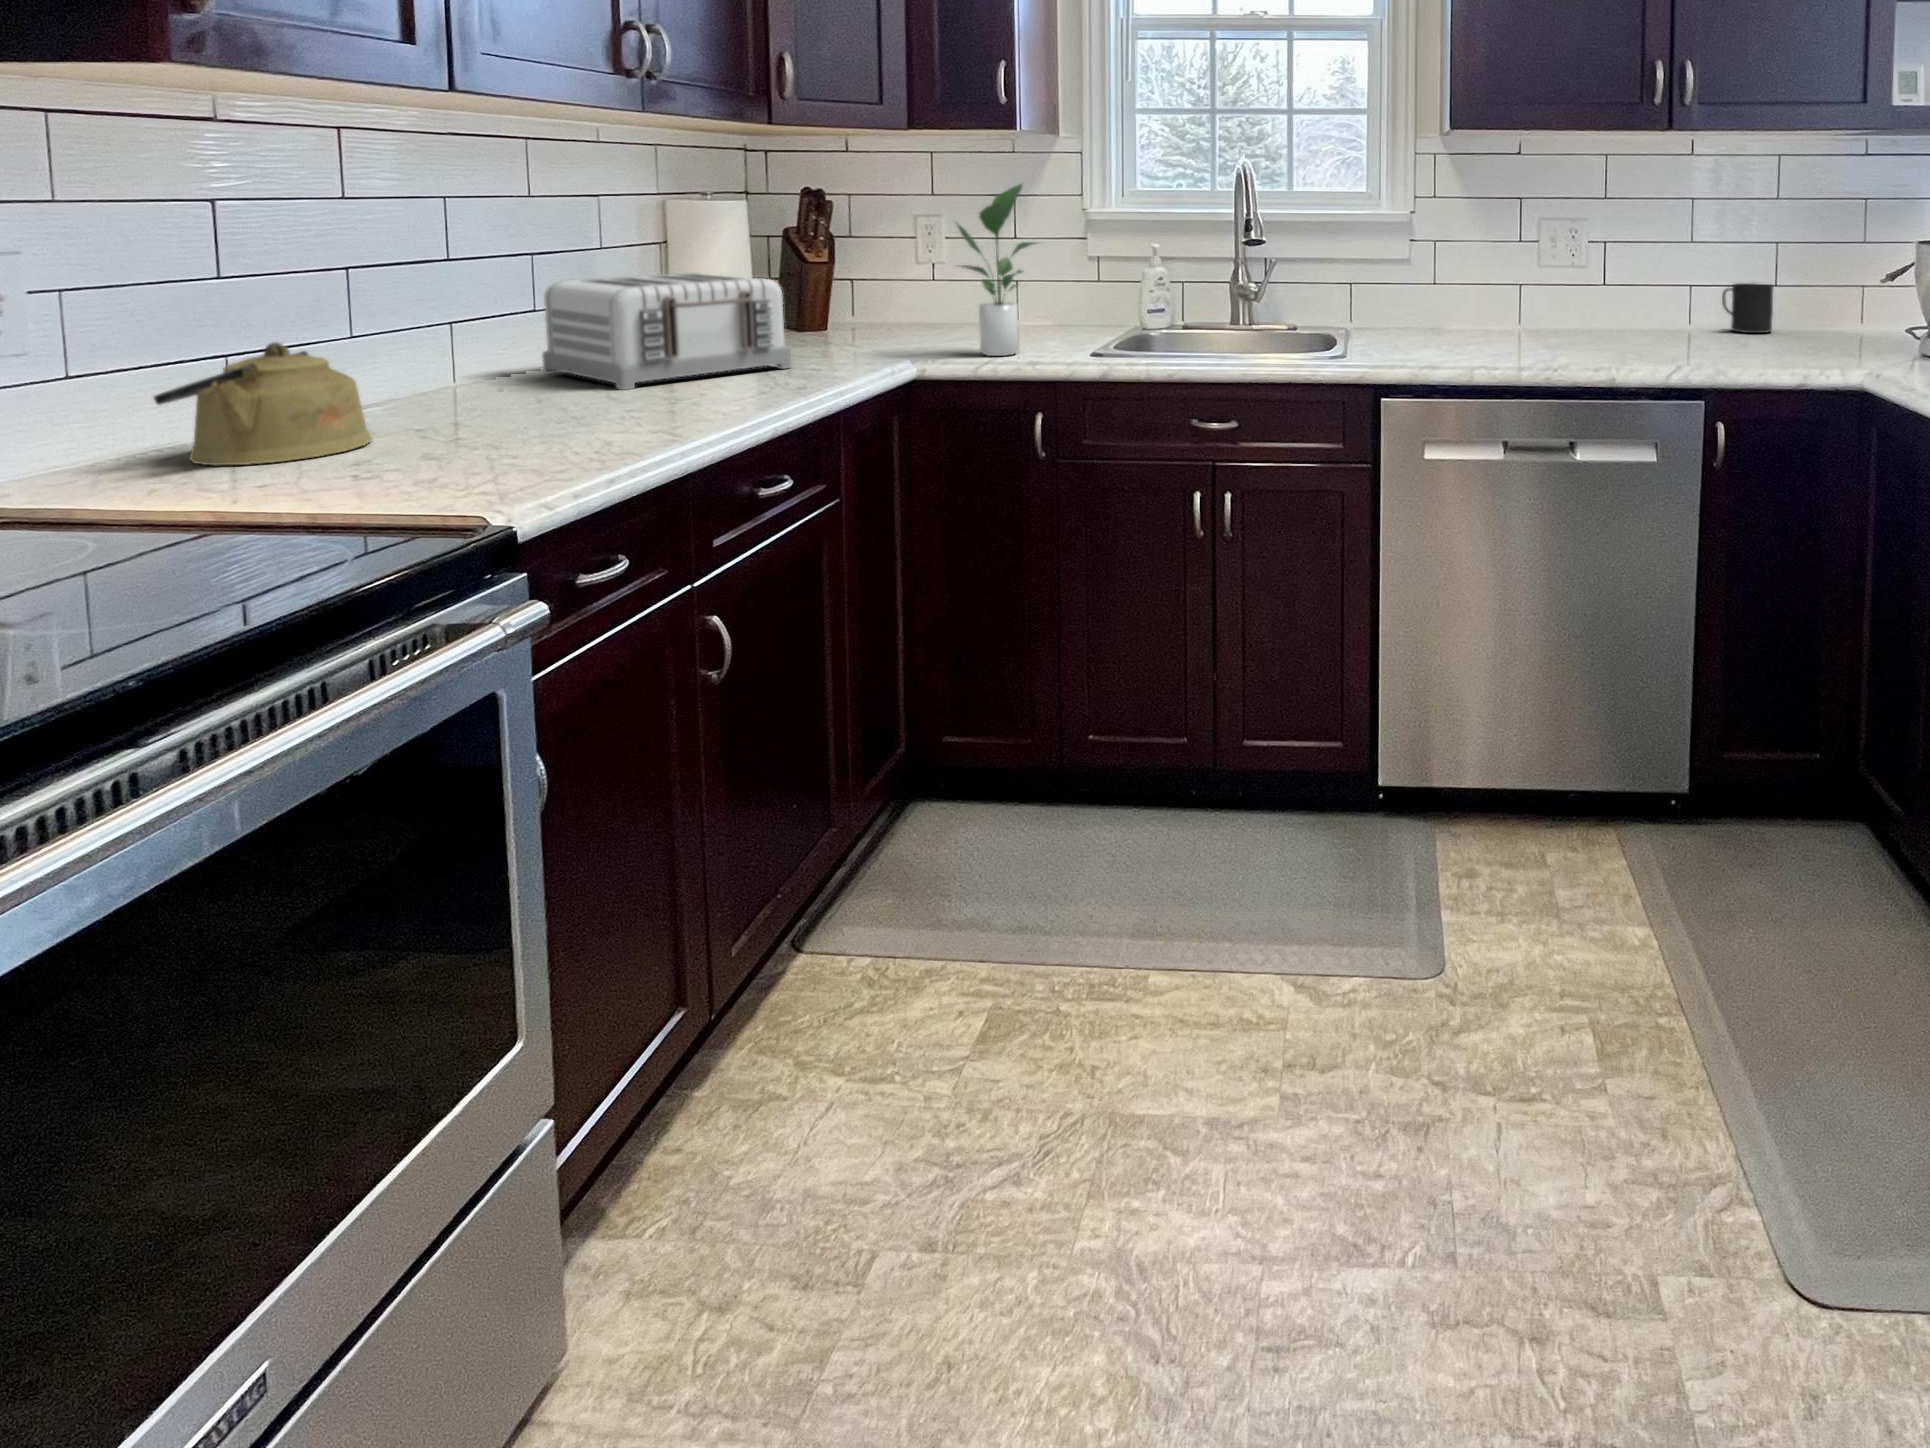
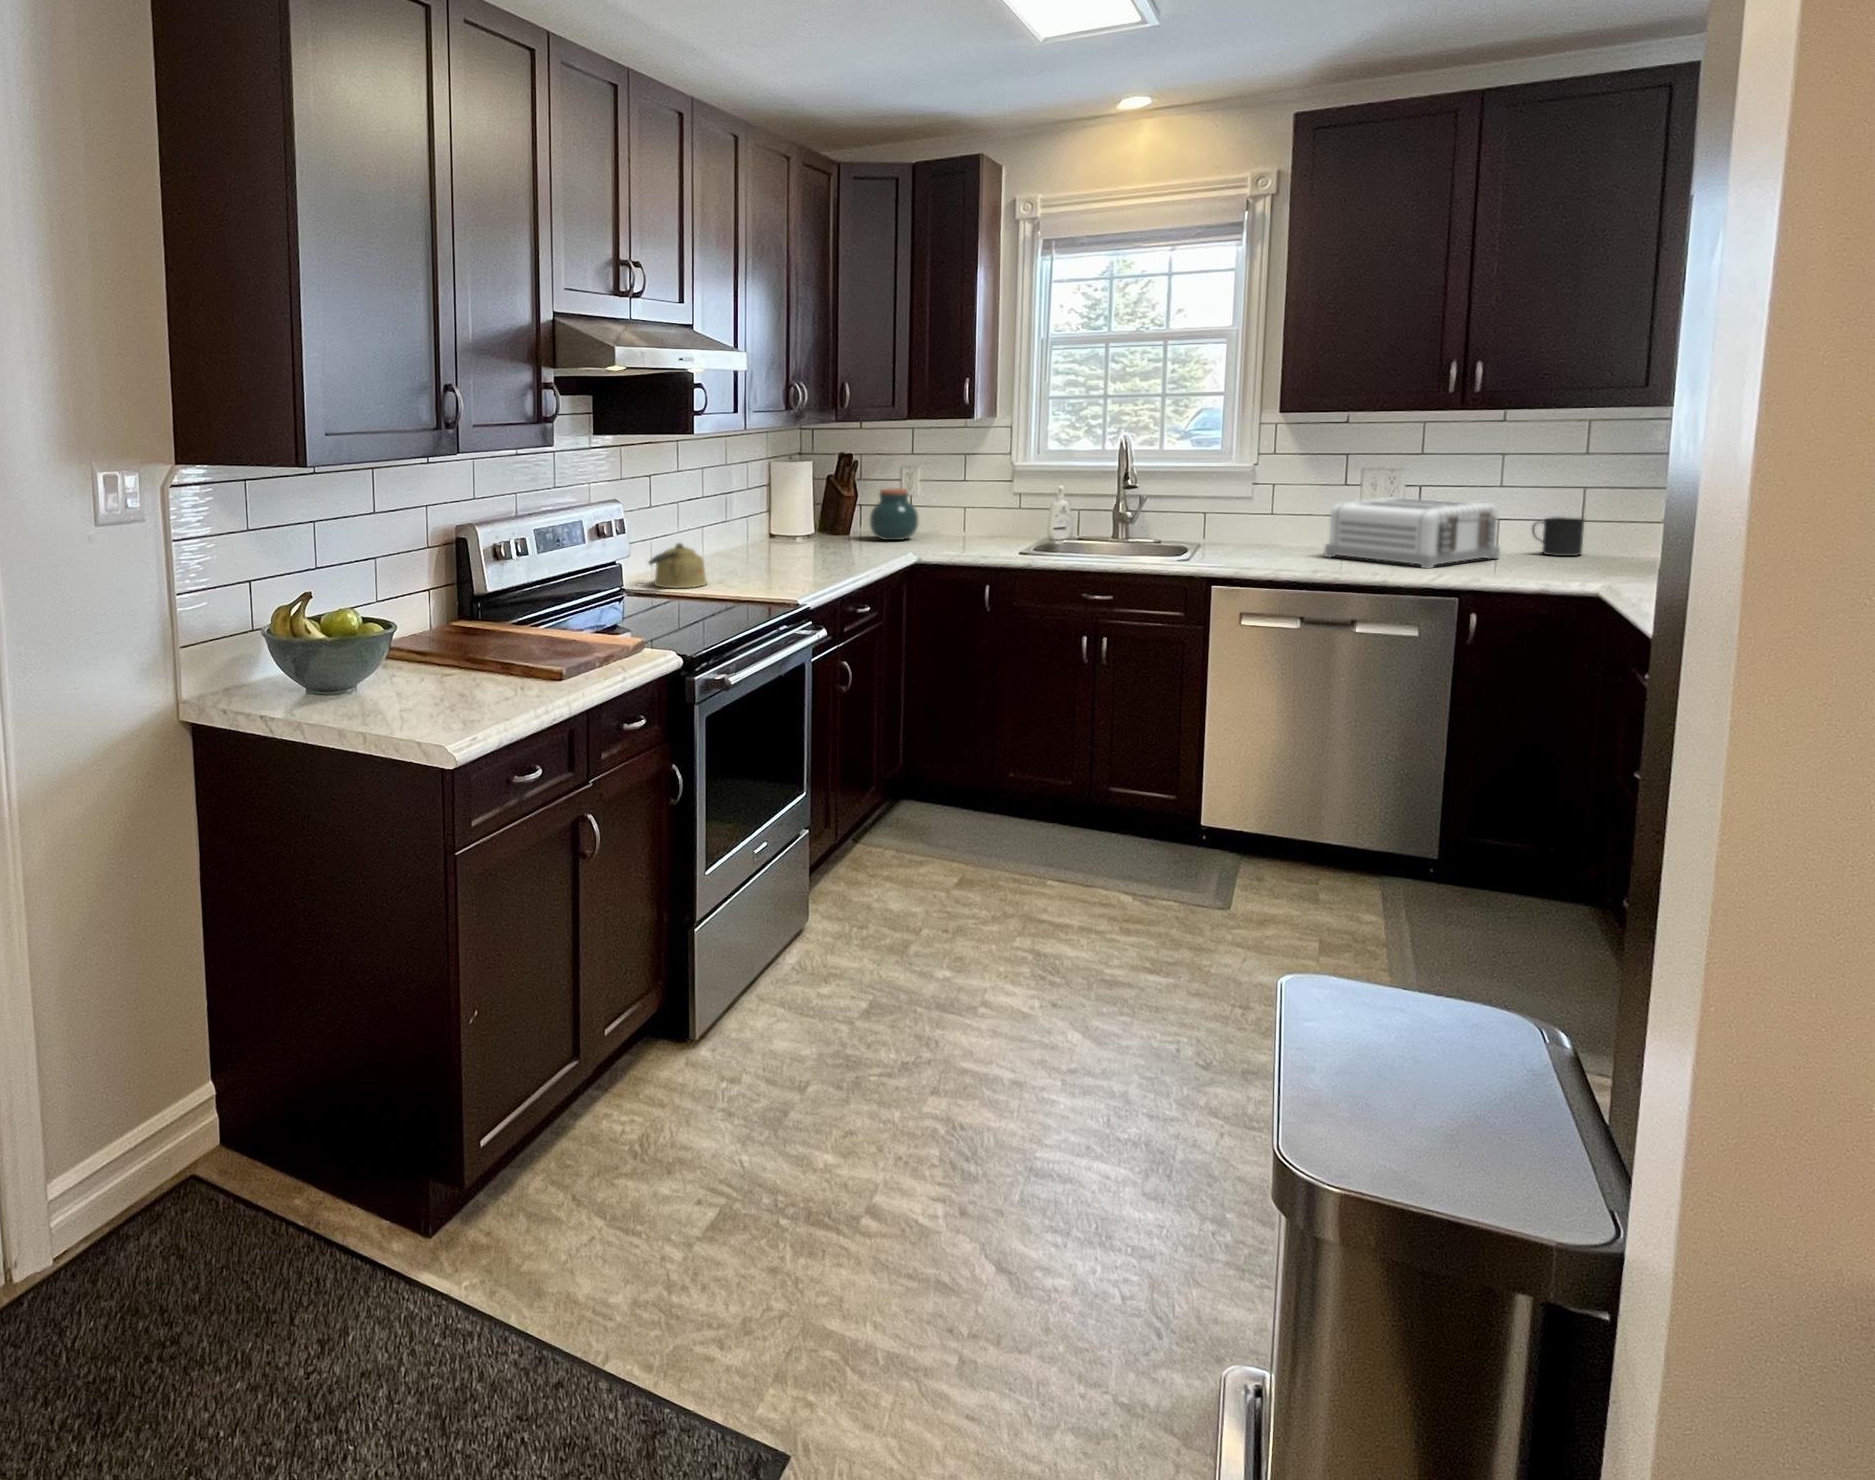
potted plant: present [957,184,1036,356] -> none [935,456,989,555]
jar: none [856,248,940,336] -> present [870,488,919,540]
toaster: present [543,272,791,390] -> present [1325,497,1500,568]

